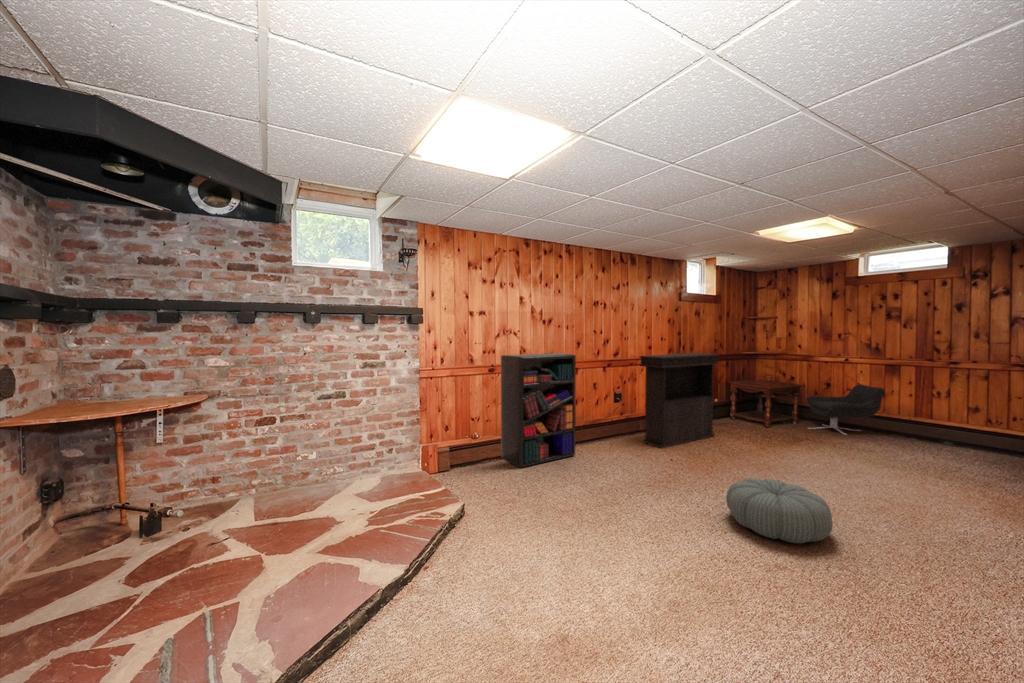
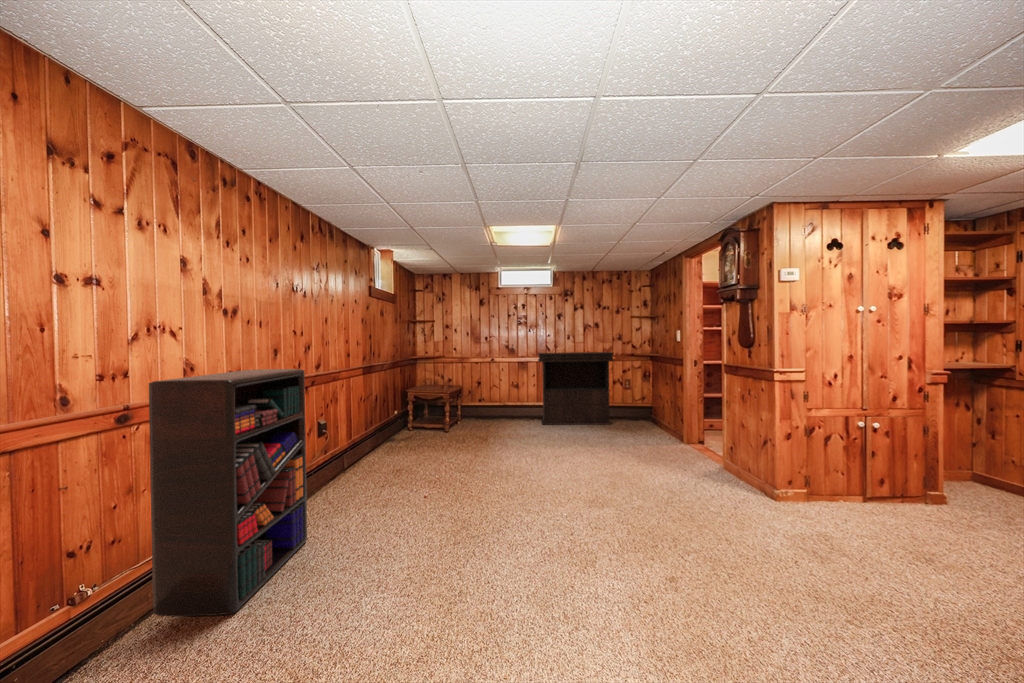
console table: present [640,353,718,448] -> present [538,352,614,425]
lounge chair: present [806,384,884,434] -> none [470,379,524,426]
pouf: present [726,478,833,543] -> none [554,479,645,542]

